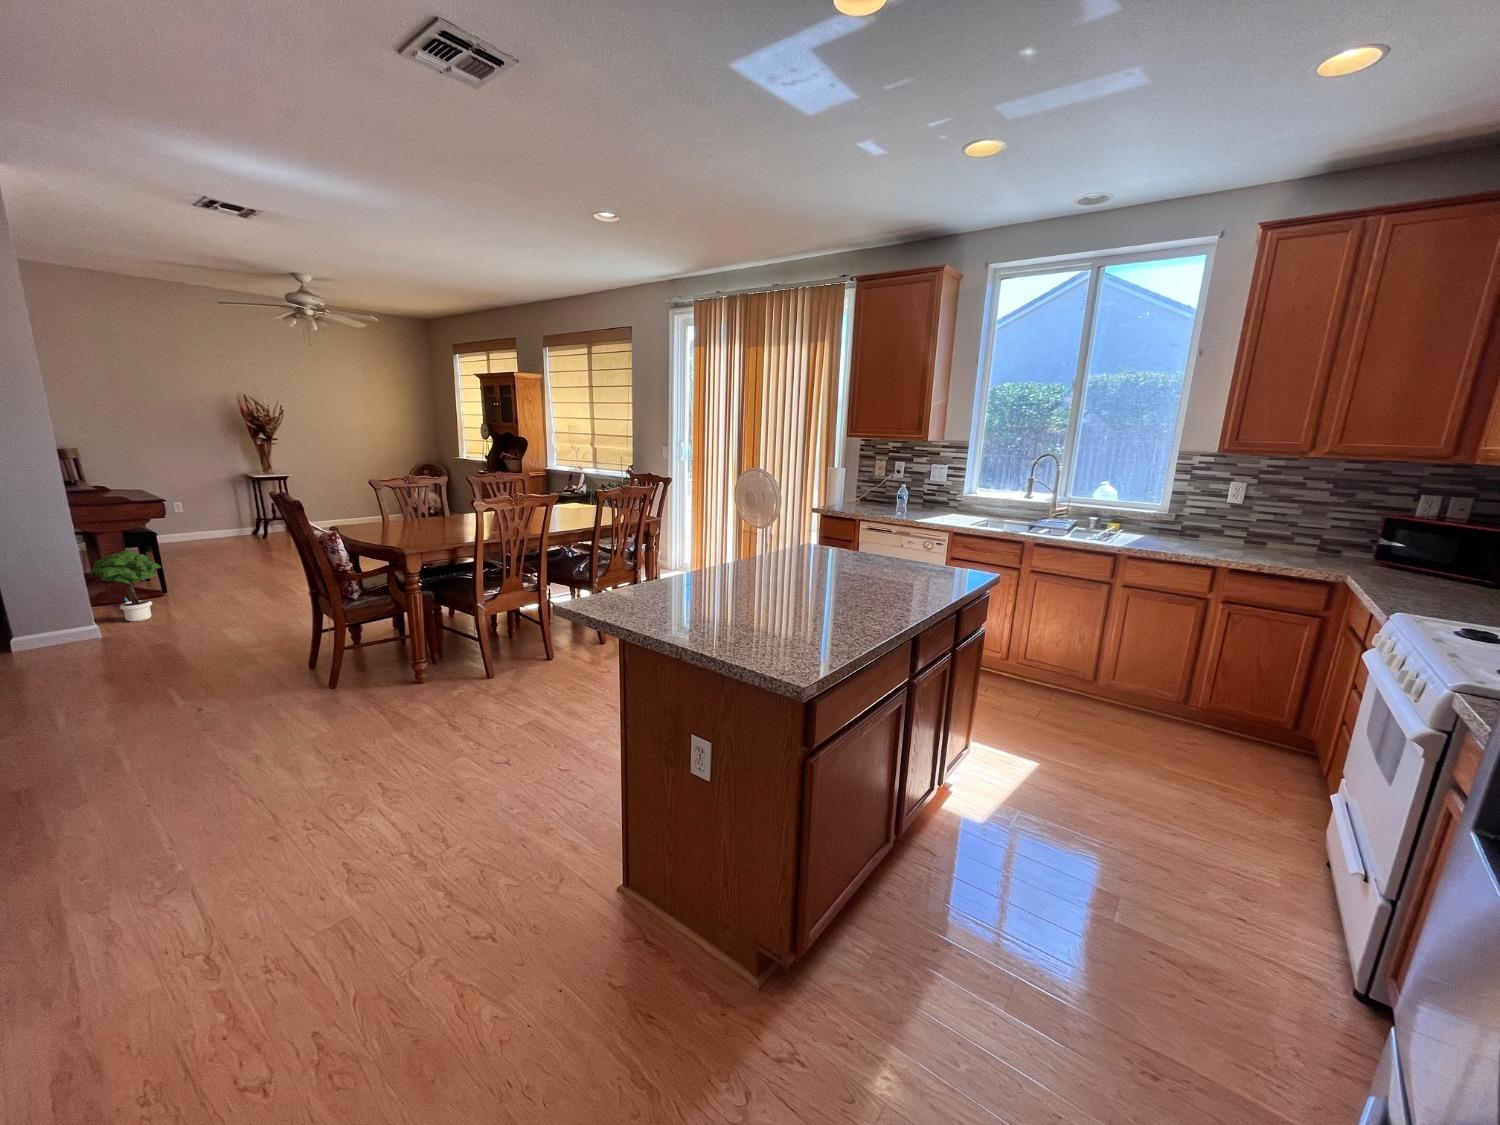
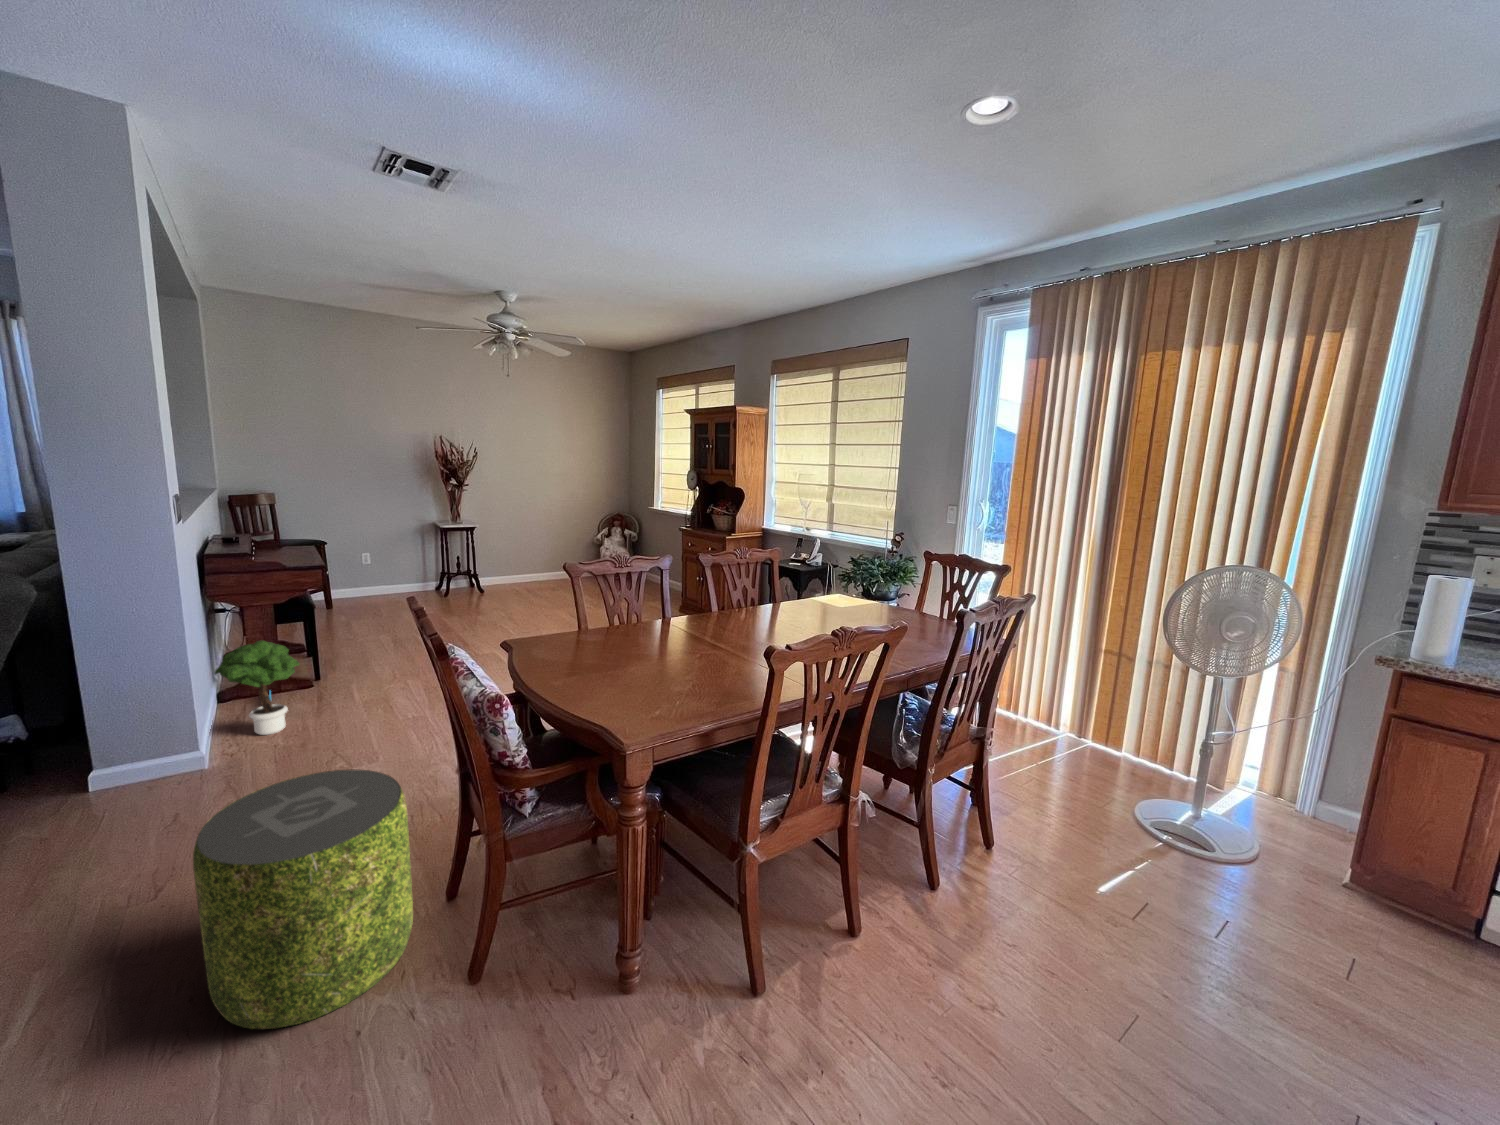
pouf: none [155,595,290,713] -> present [193,769,413,1029]

